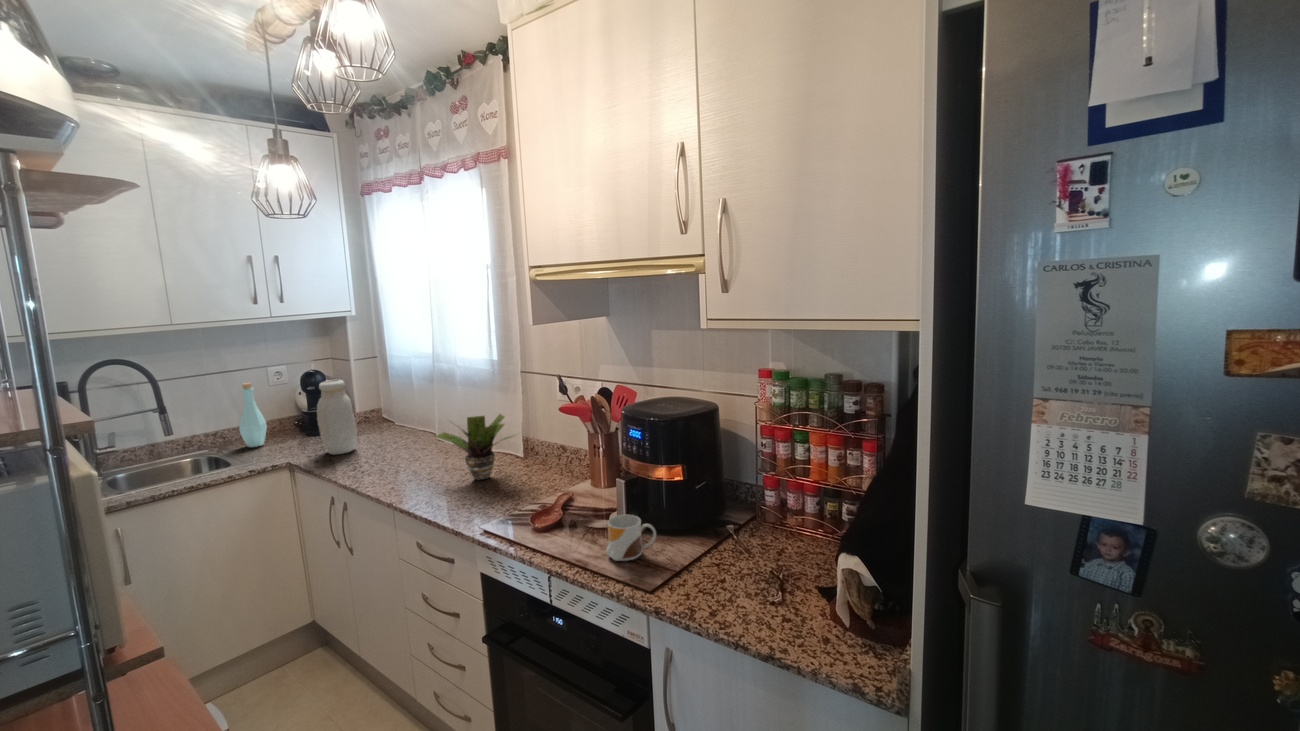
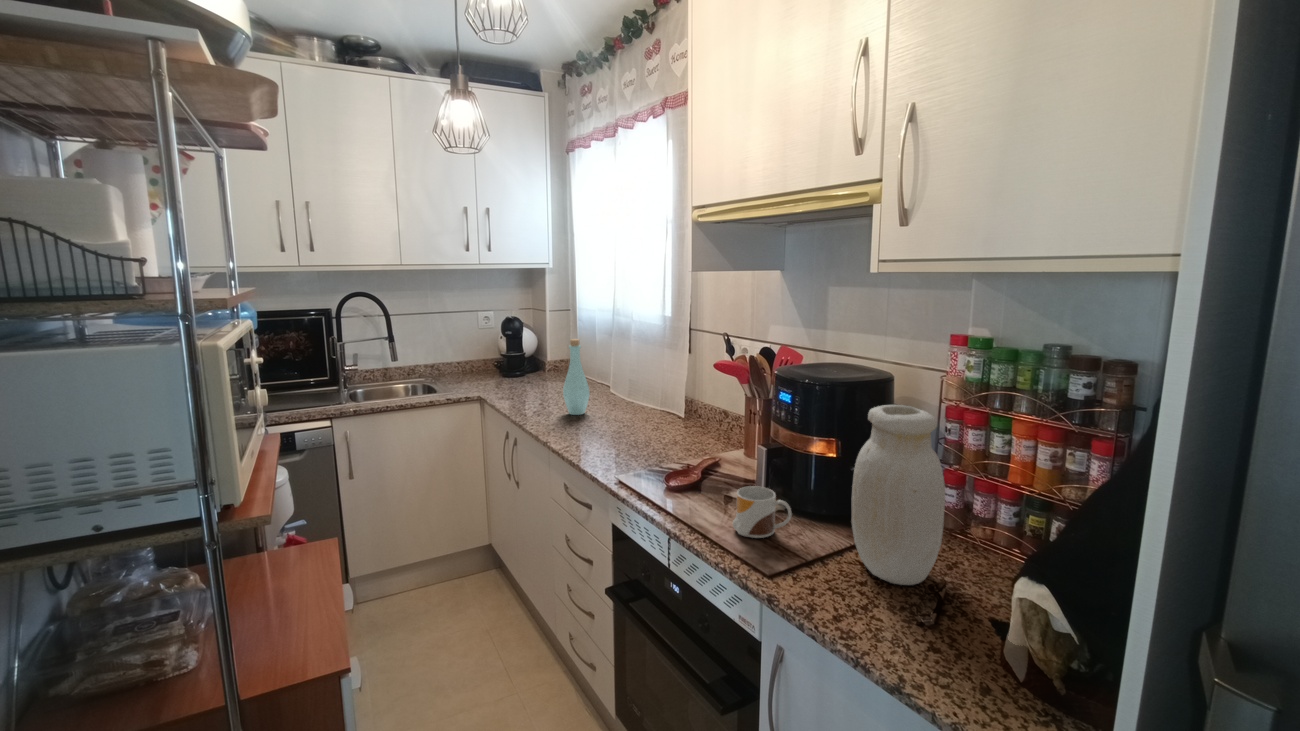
jar: present [317,380,357,454] -> present [852,405,945,585]
bottle: present [240,383,267,447] -> present [563,339,590,415]
potted plant: present [436,414,515,480] -> none [594,366,677,434]

